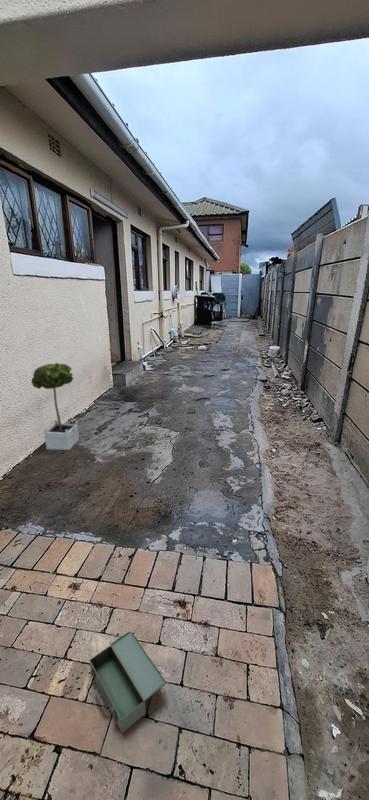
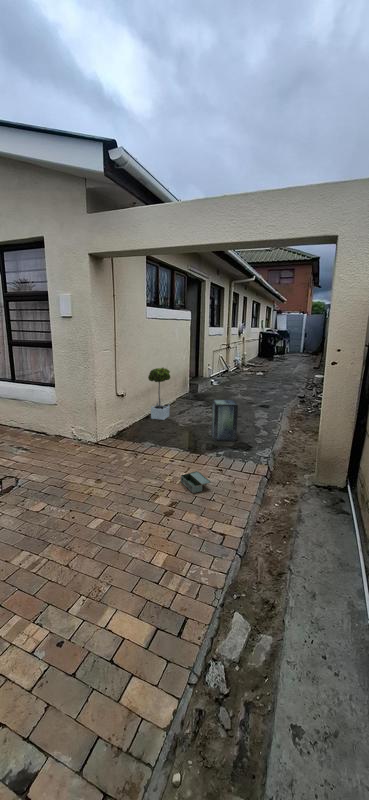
storage box: none [149,415,196,495] -> present [211,400,238,441]

